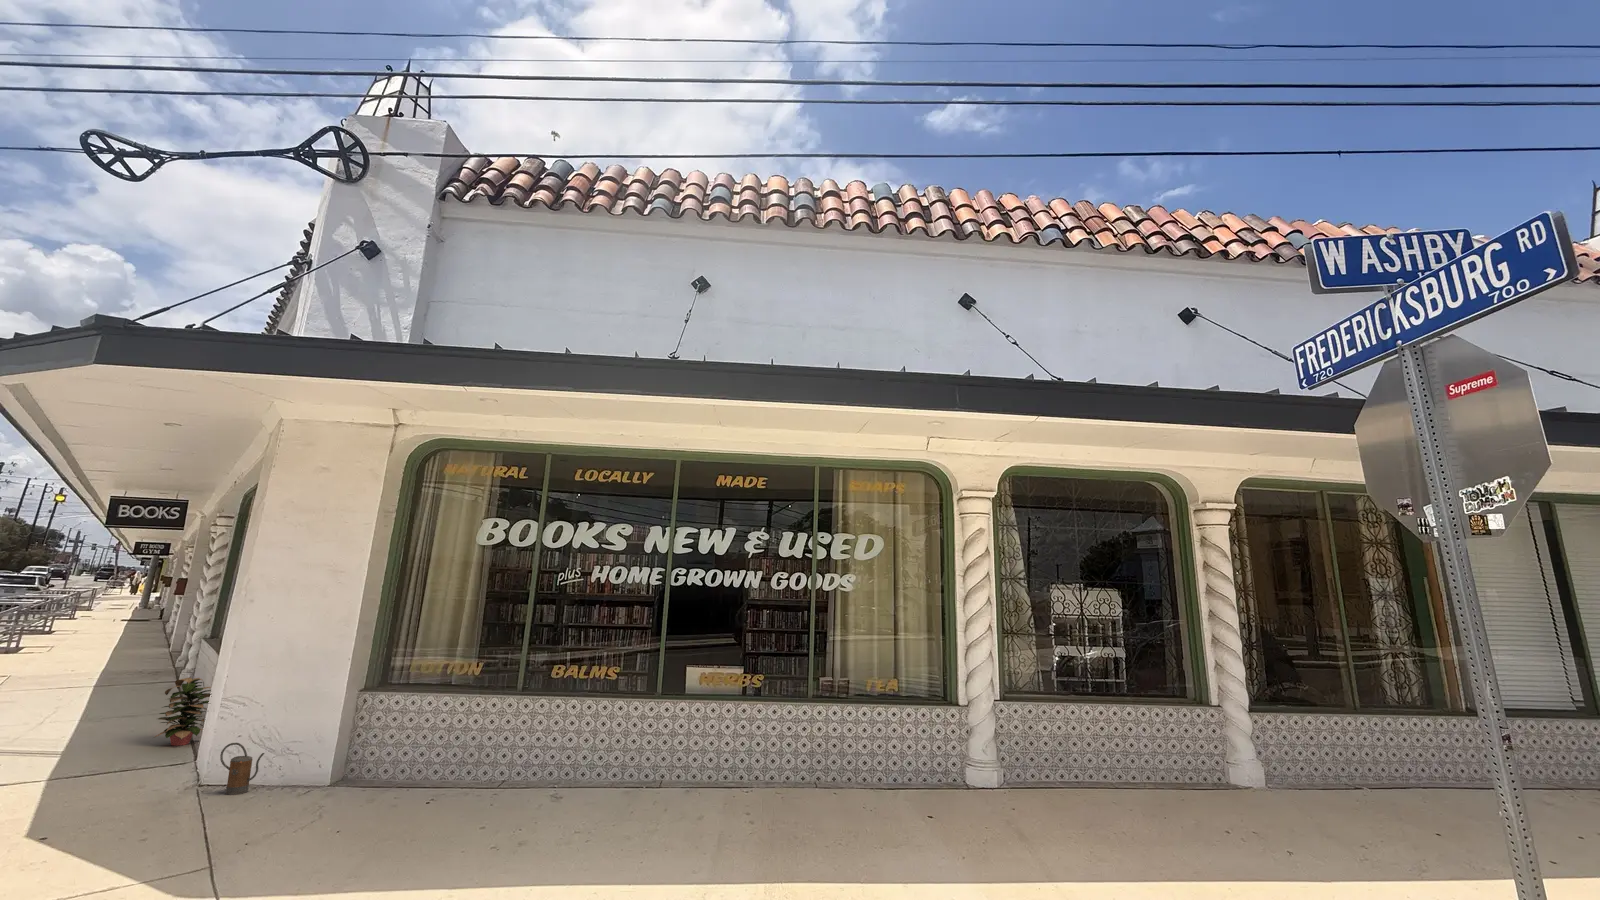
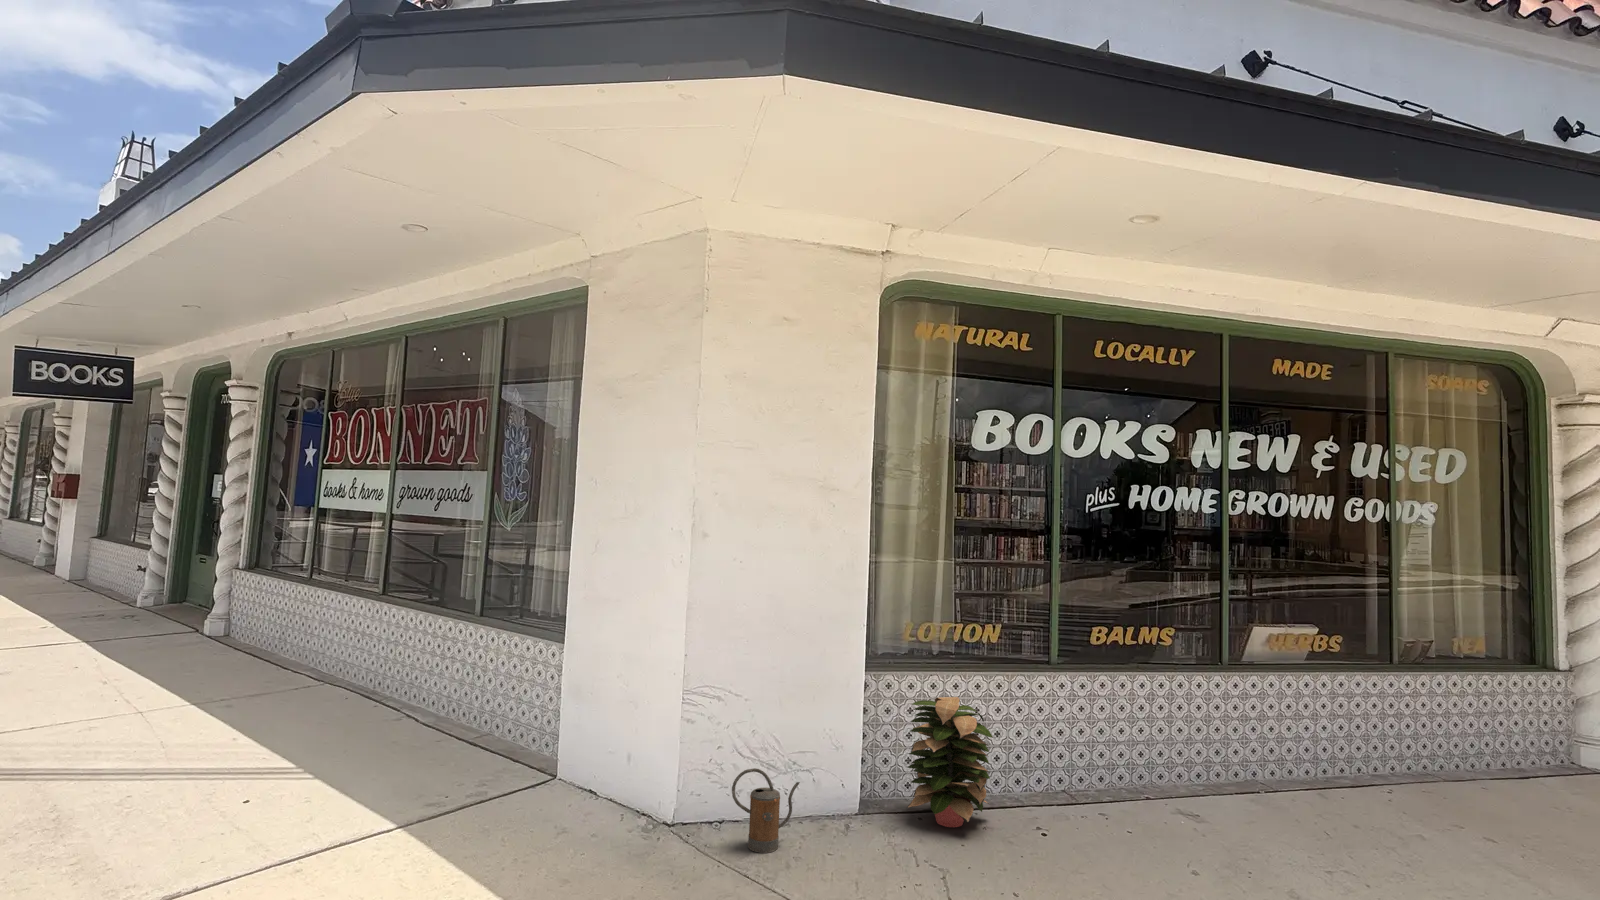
decorative plant: present [155,678,211,746] -> present [907,697,993,827]

